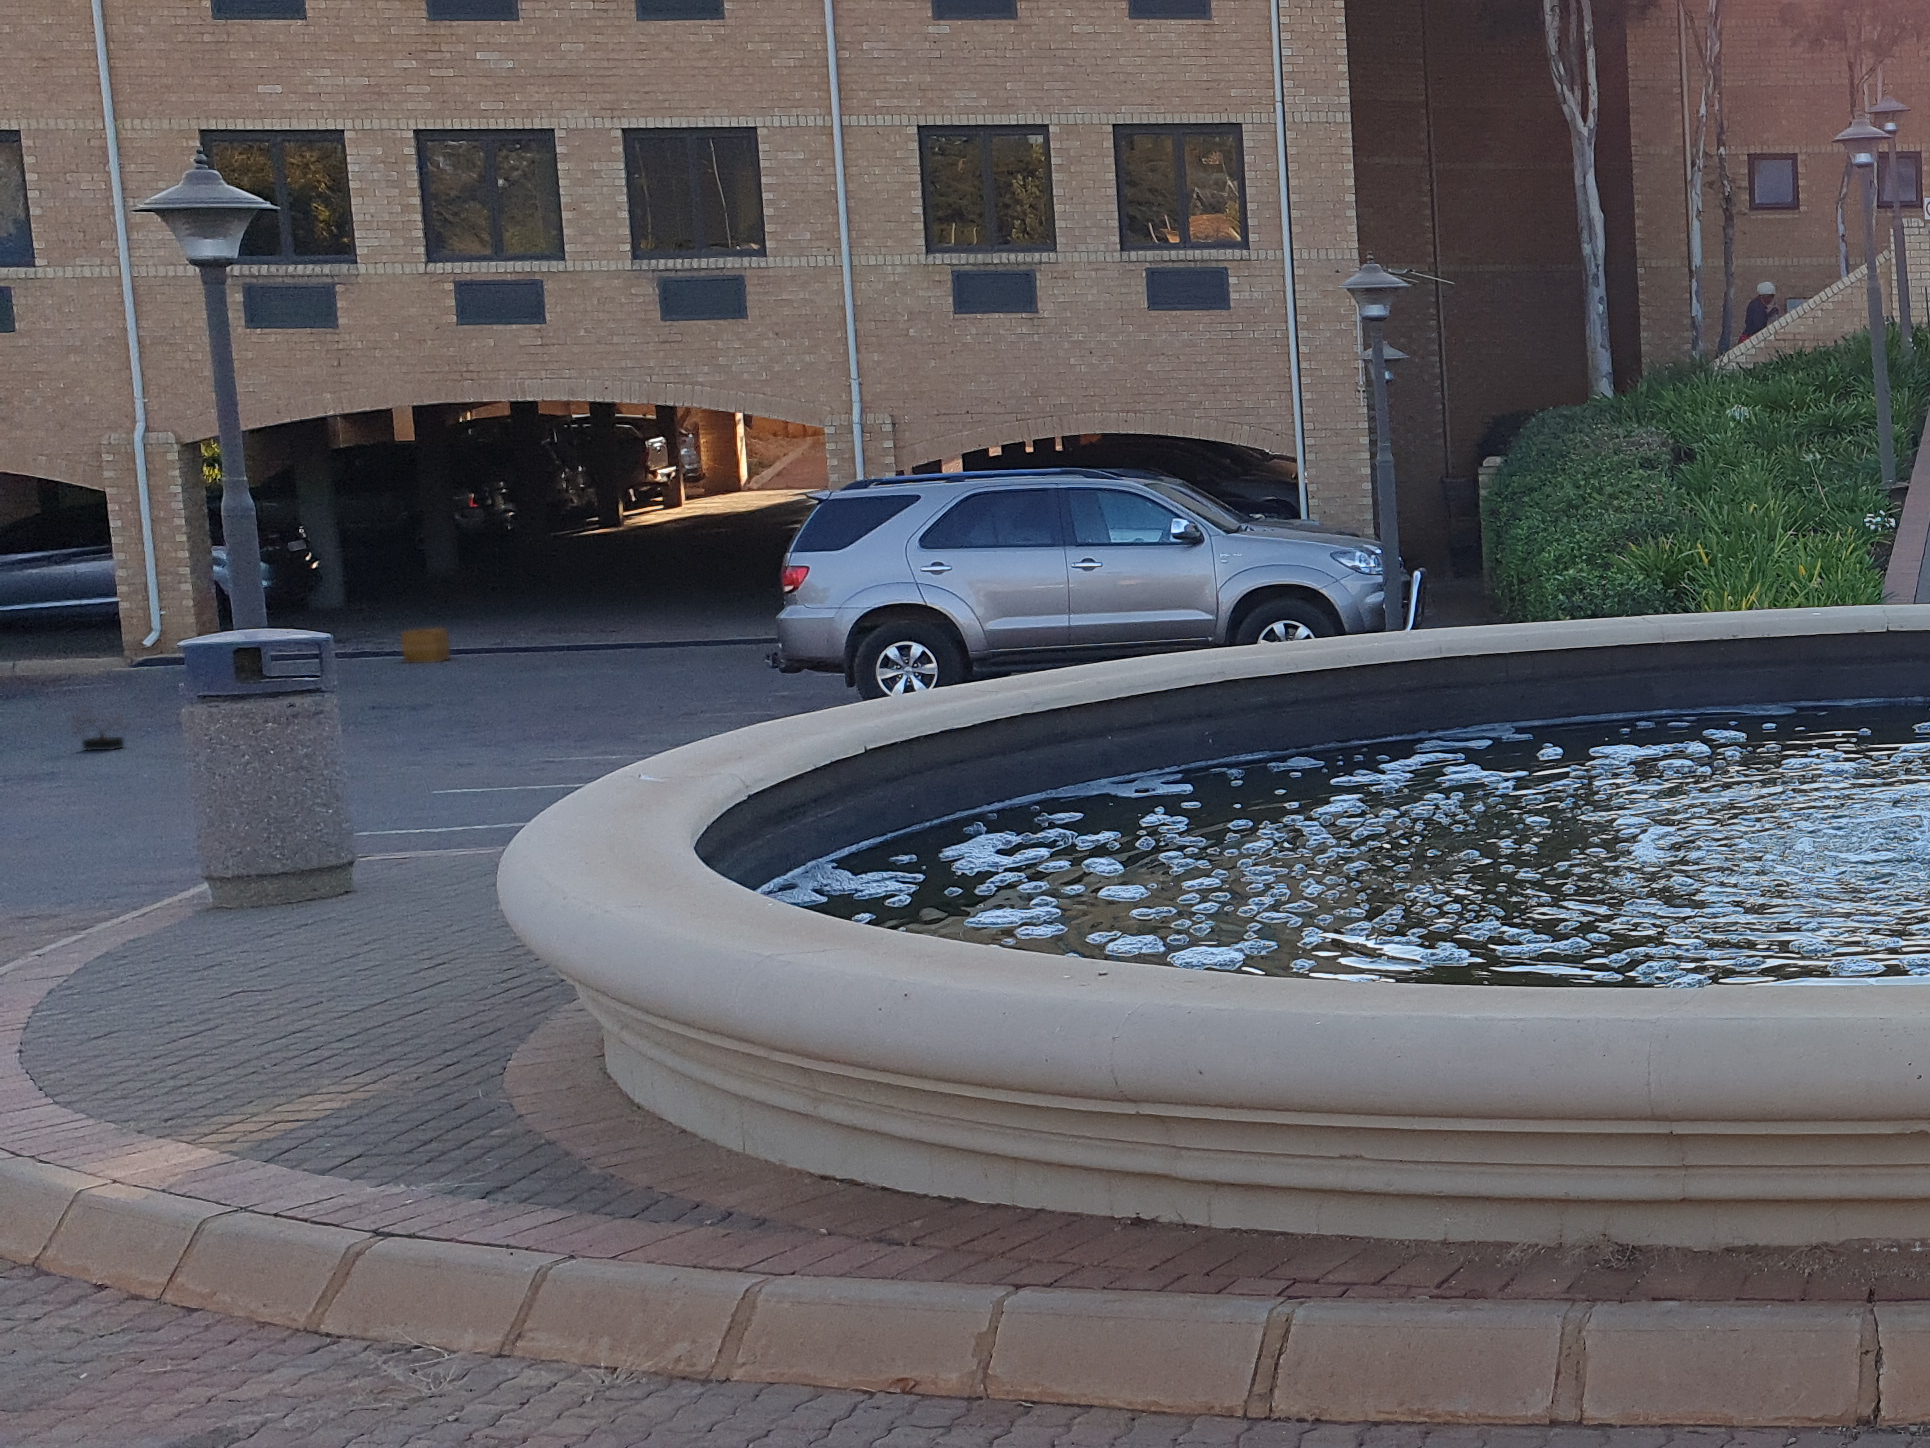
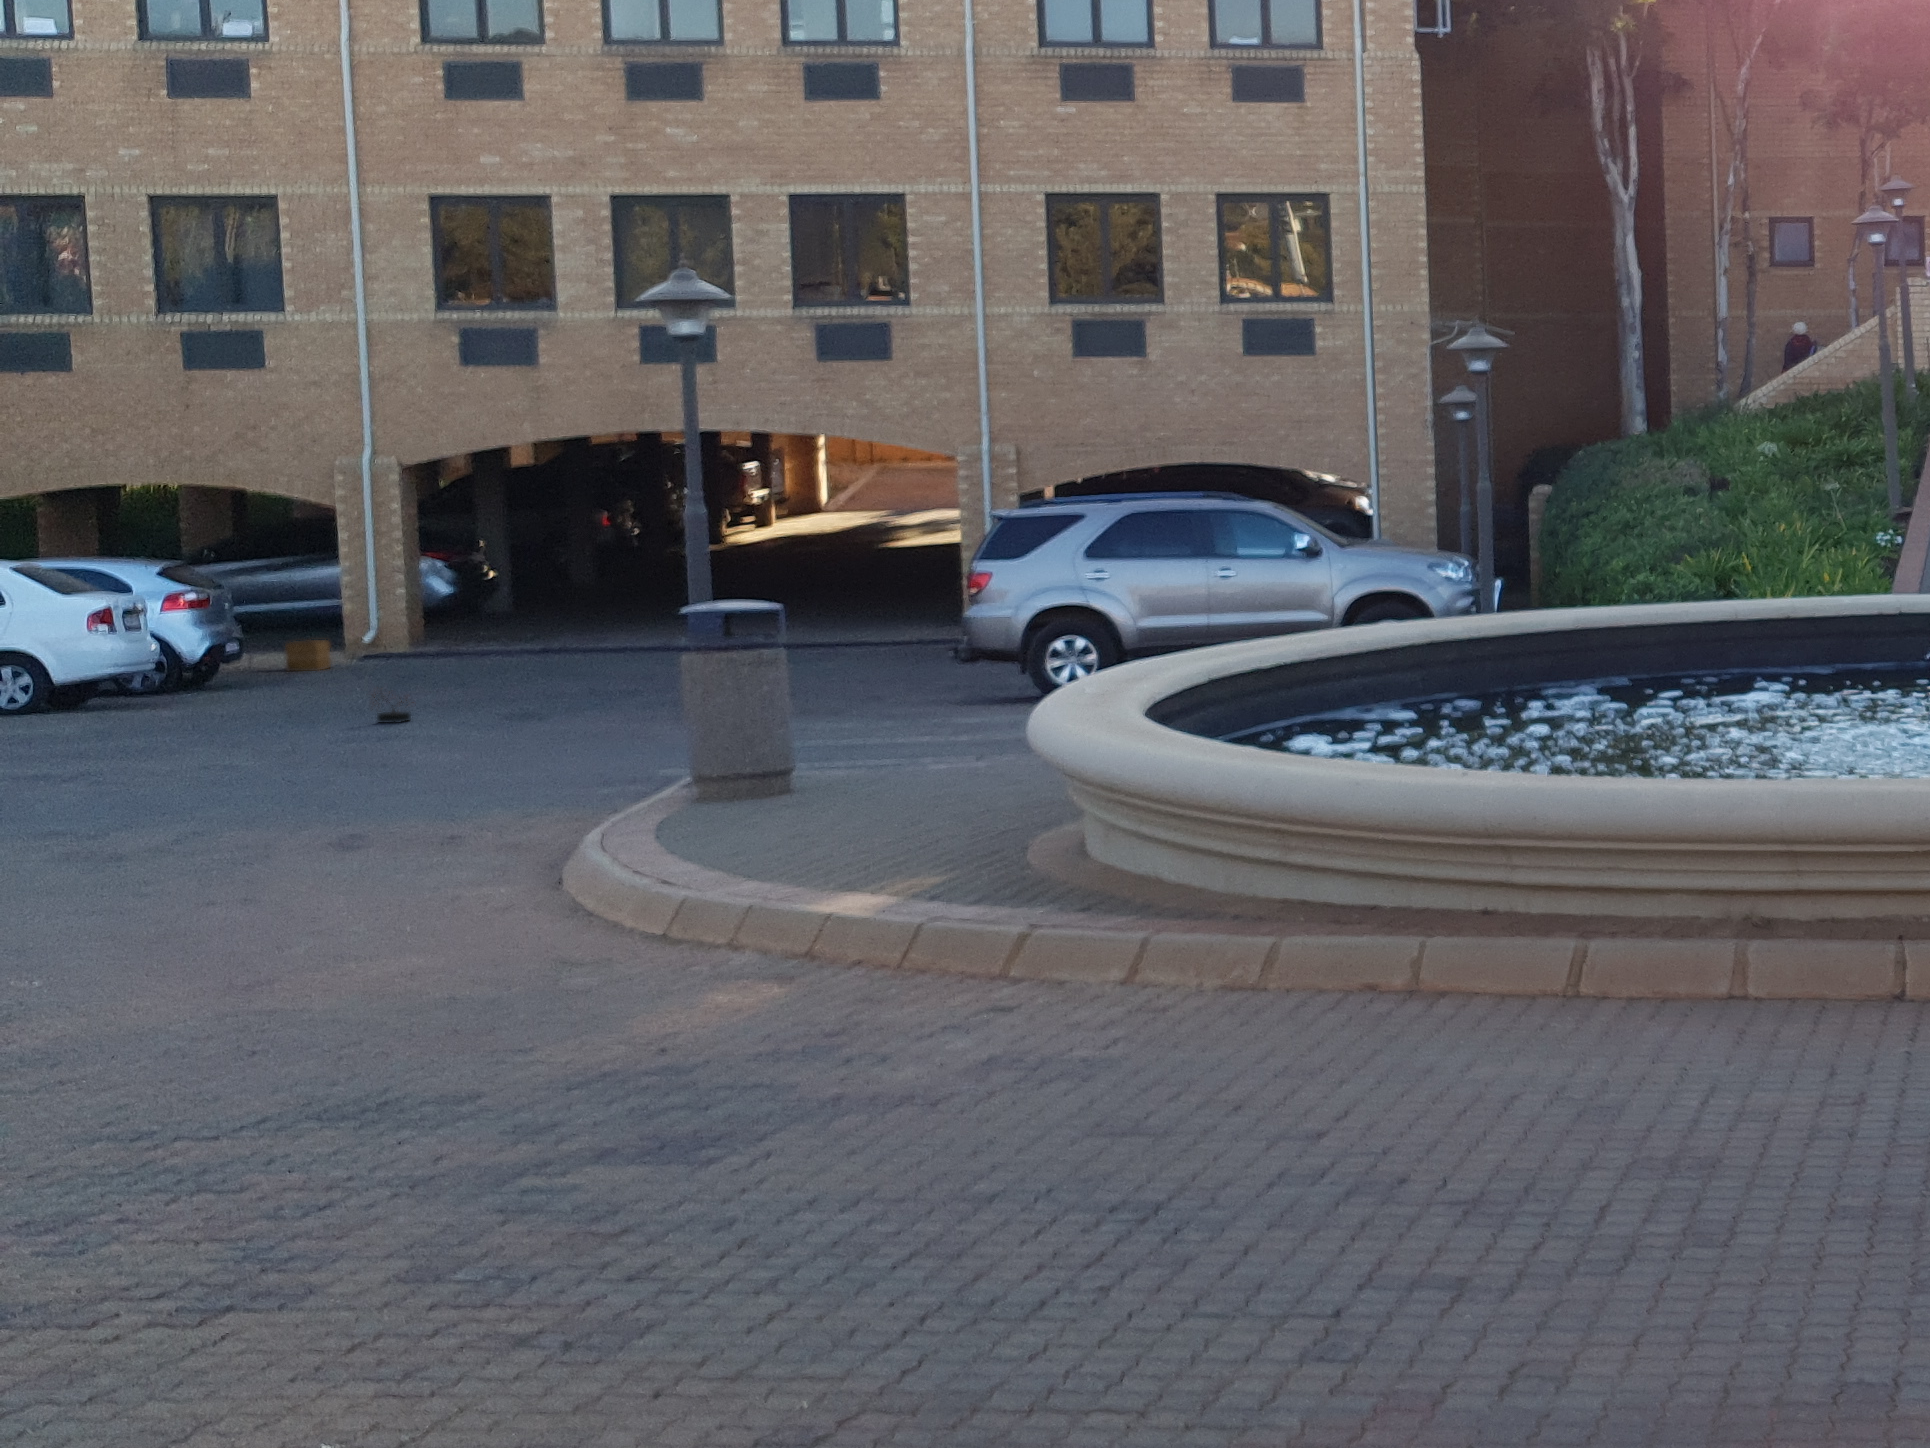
cardboard box: present [401,628,450,663] -> present [285,640,331,671]

